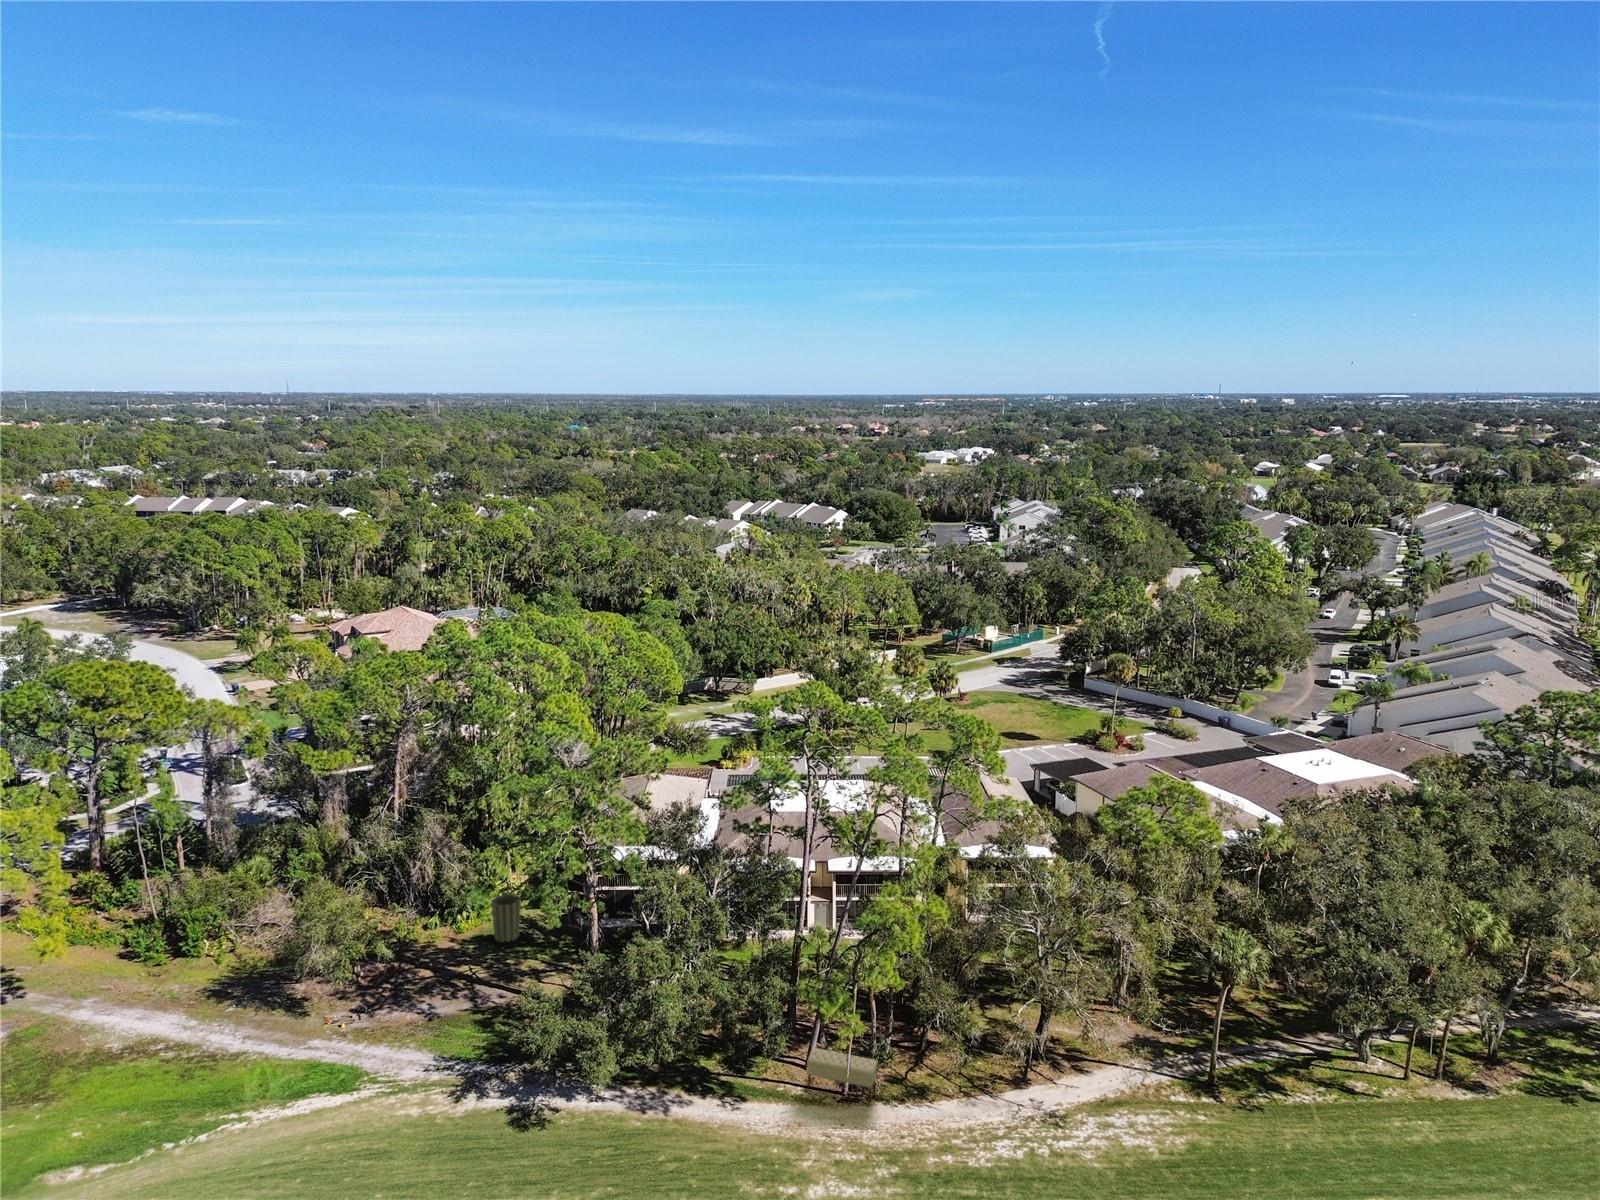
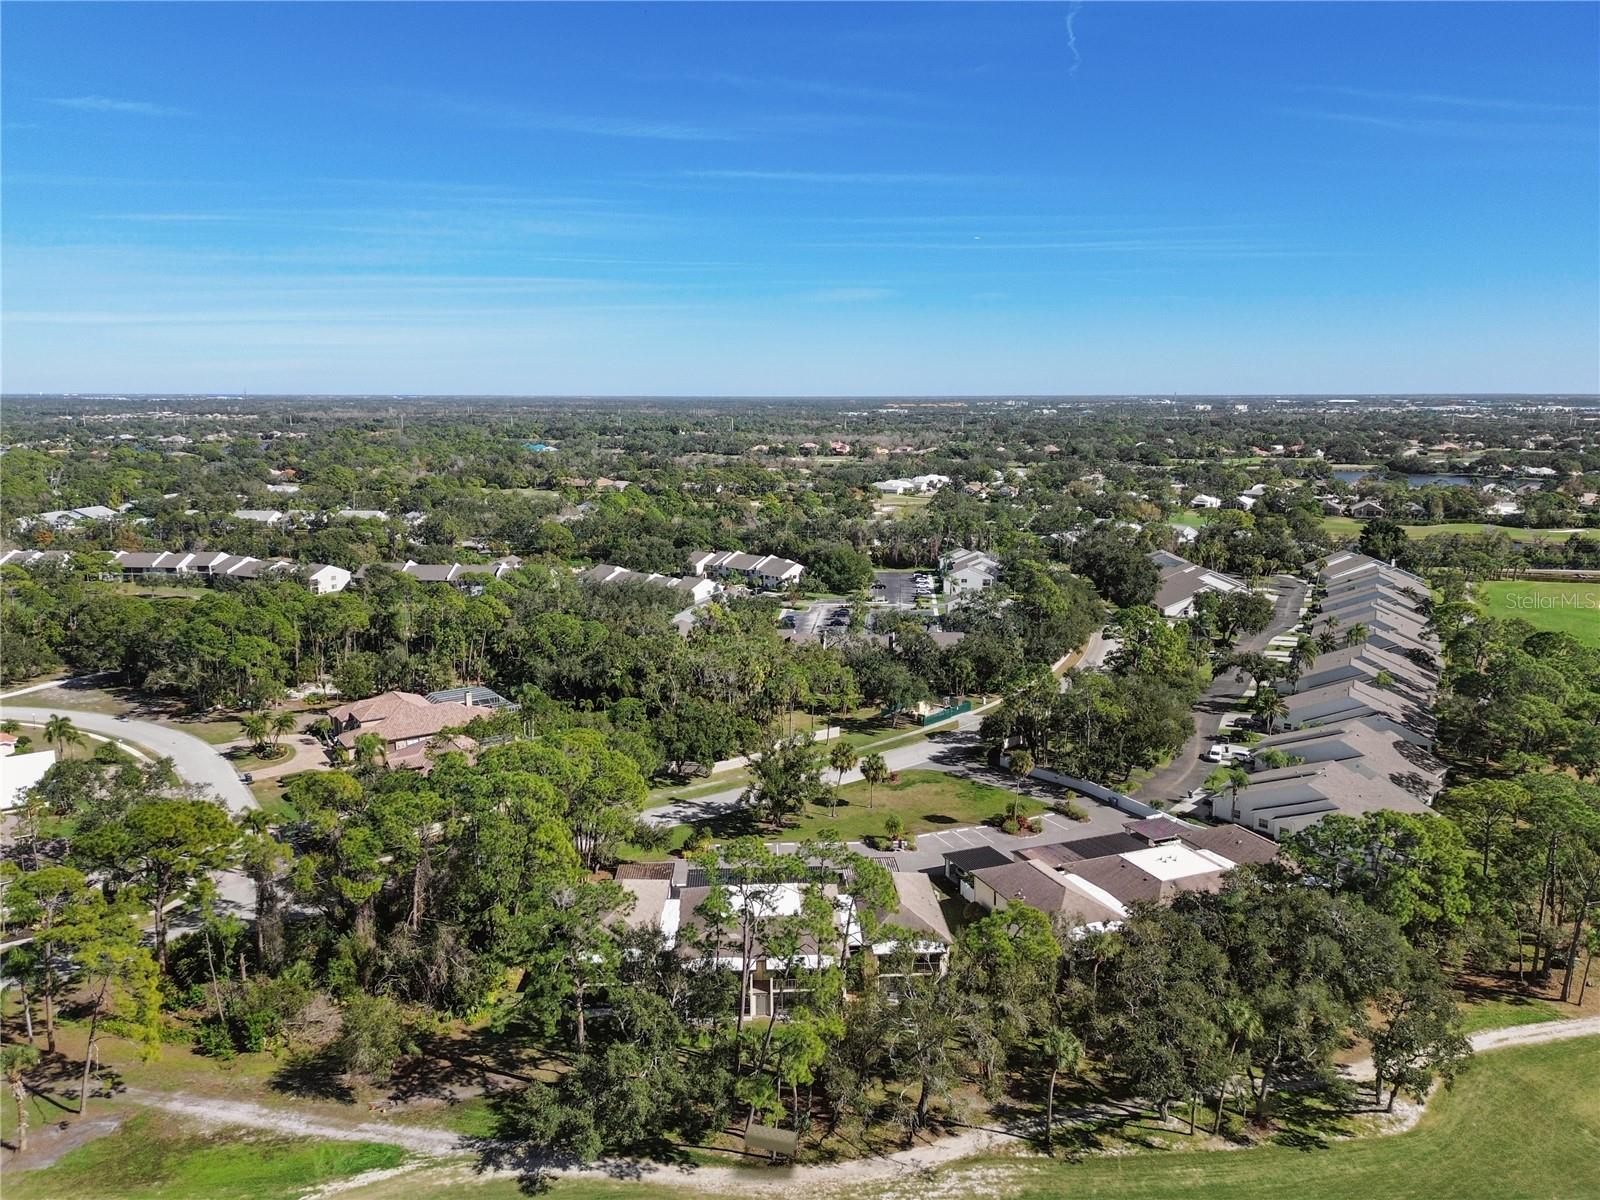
trash can: present [491,894,521,942] -> none [495,991,519,1032]
potted tree: none [1483,1024,1525,1075] -> present [1250,1092,1279,1129]

